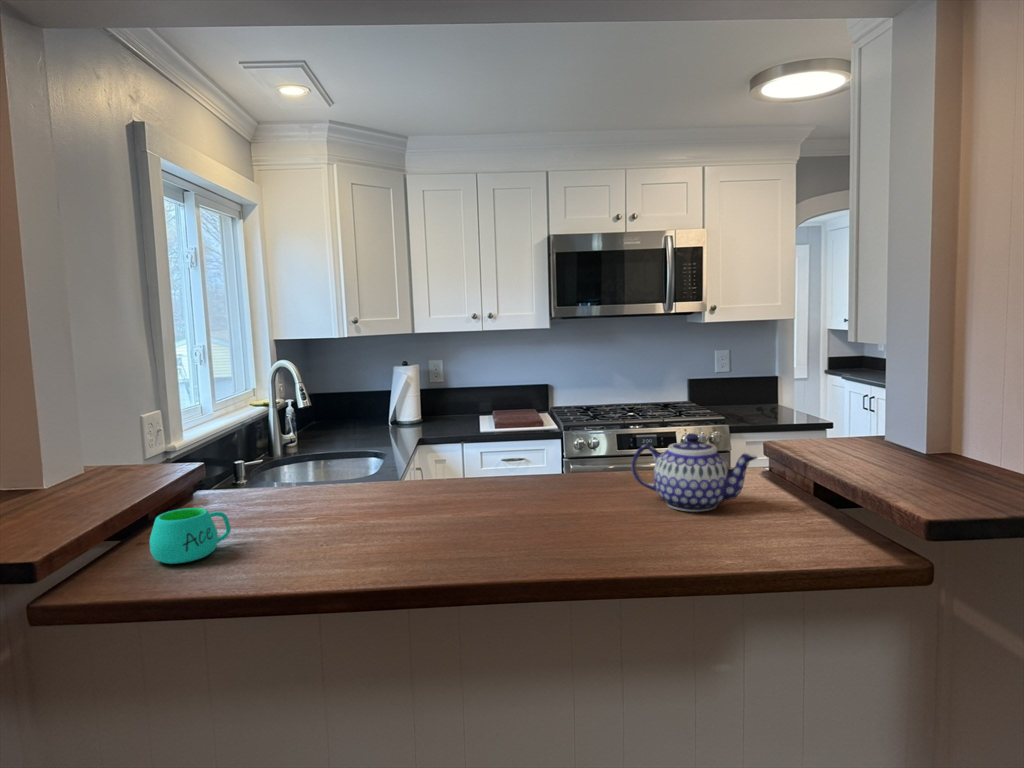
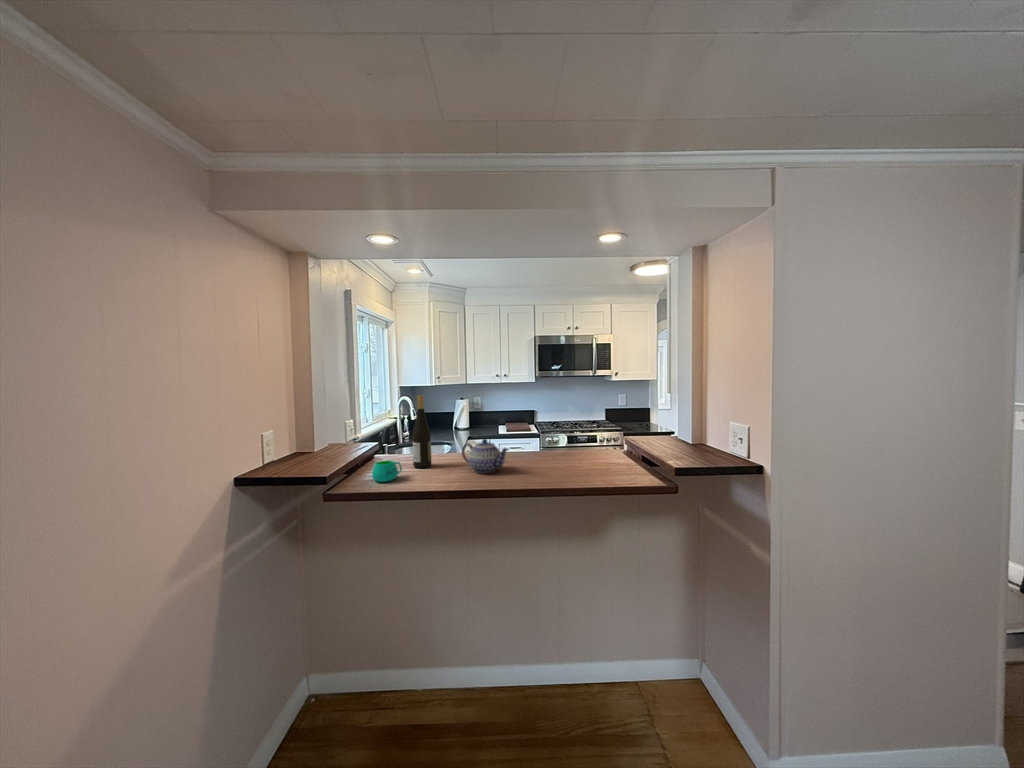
wine bottle: none [262,347,310,521] -> present [413,395,431,468]
teapot: present [632,434,757,512] -> present [462,439,508,473]

